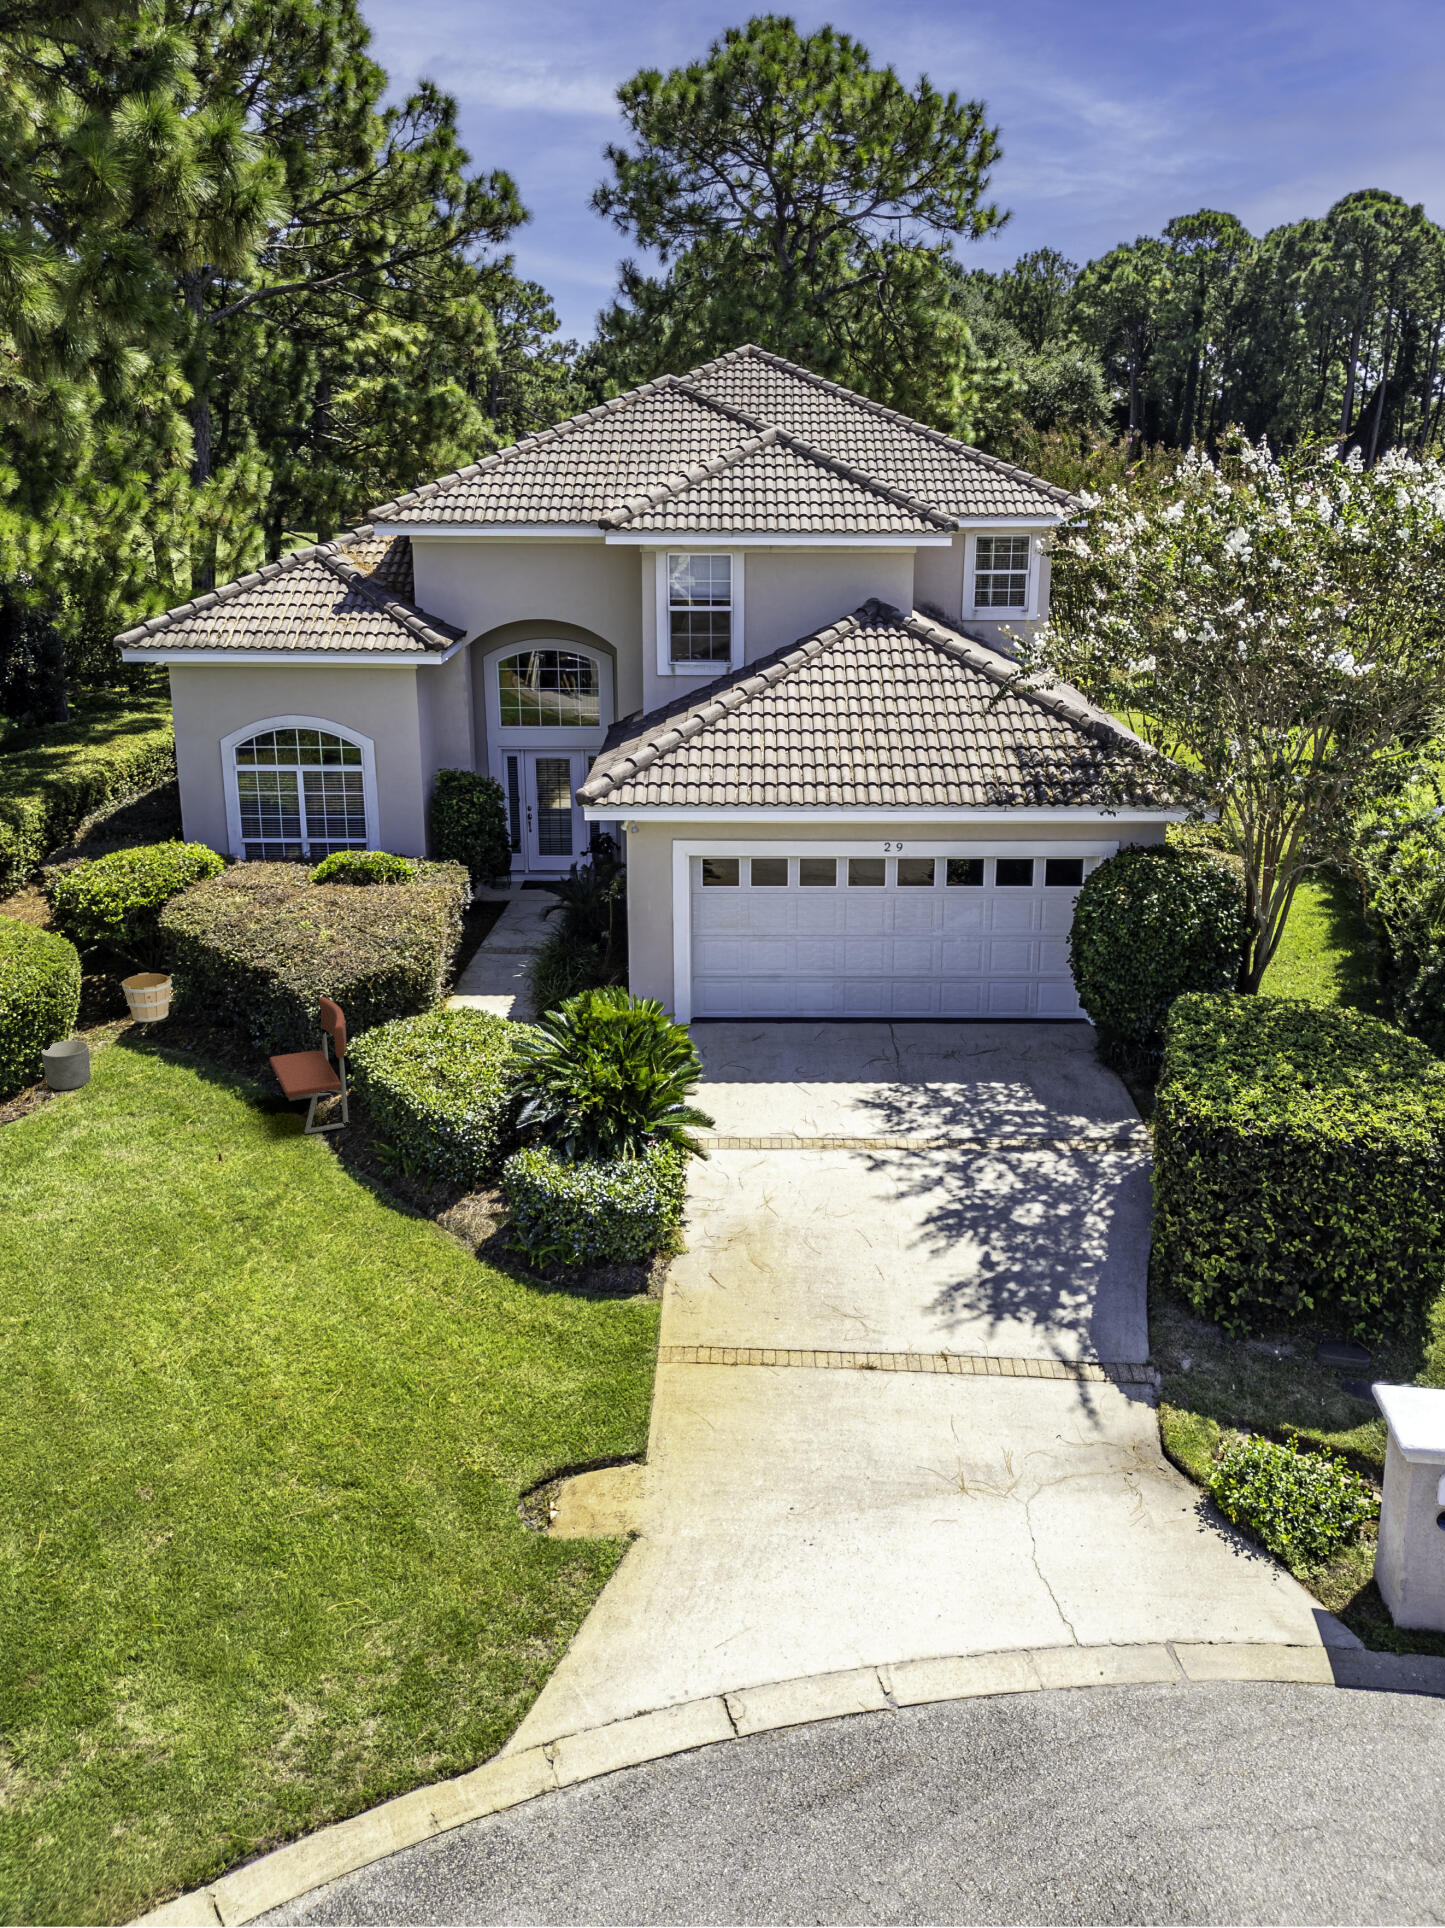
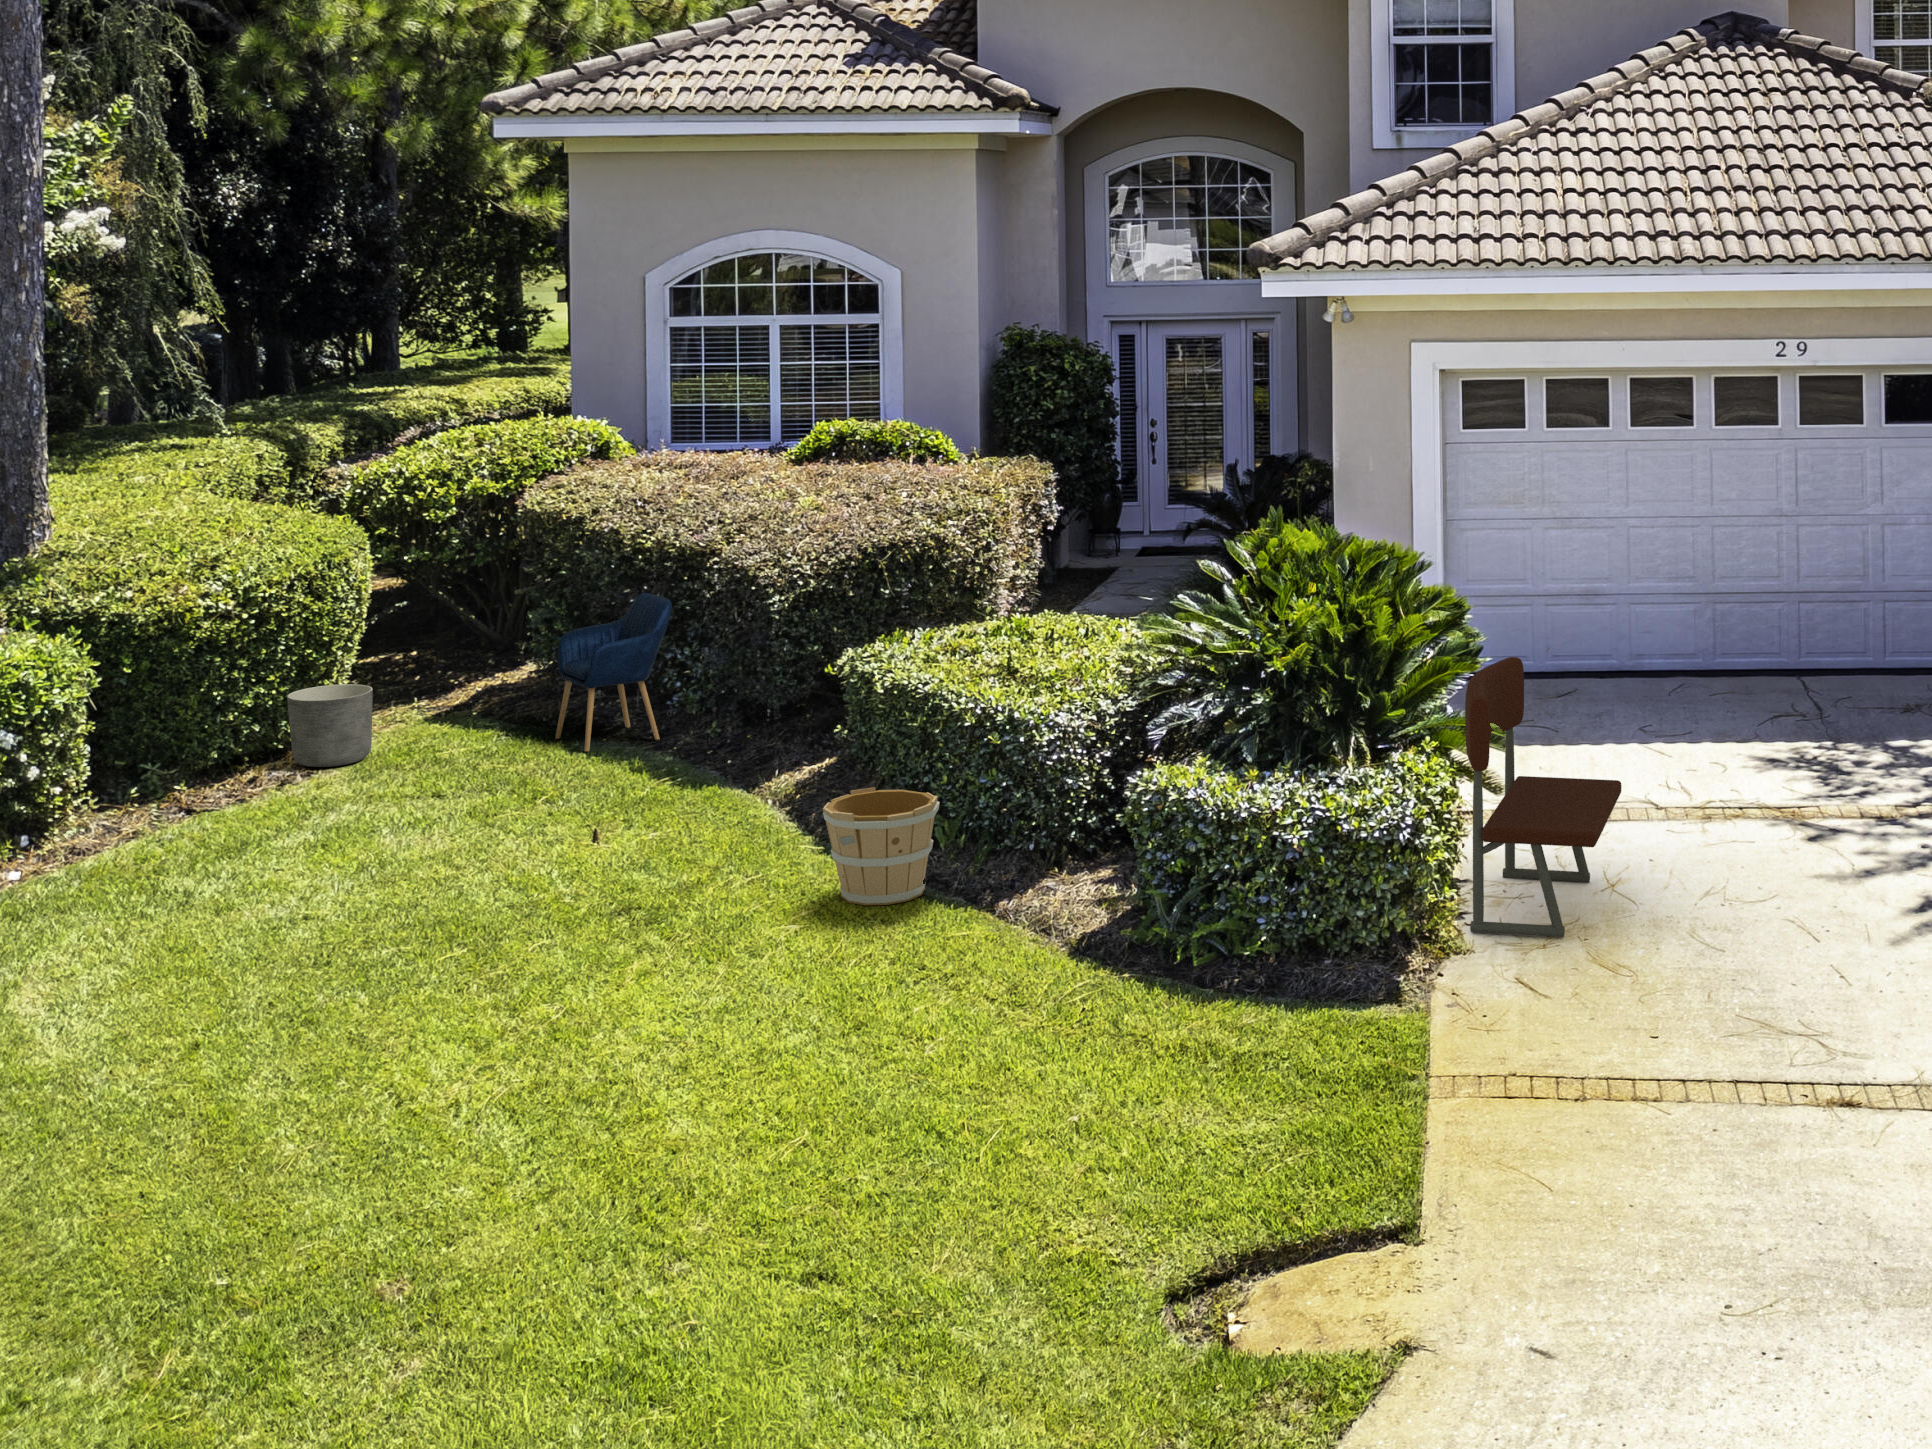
wooden bucket: present [121,973,172,1022] -> present [823,787,939,905]
chair: none [190,984,252,1078] -> present [555,593,672,752]
bench: present [270,995,348,1134] -> present [1465,657,1621,937]

